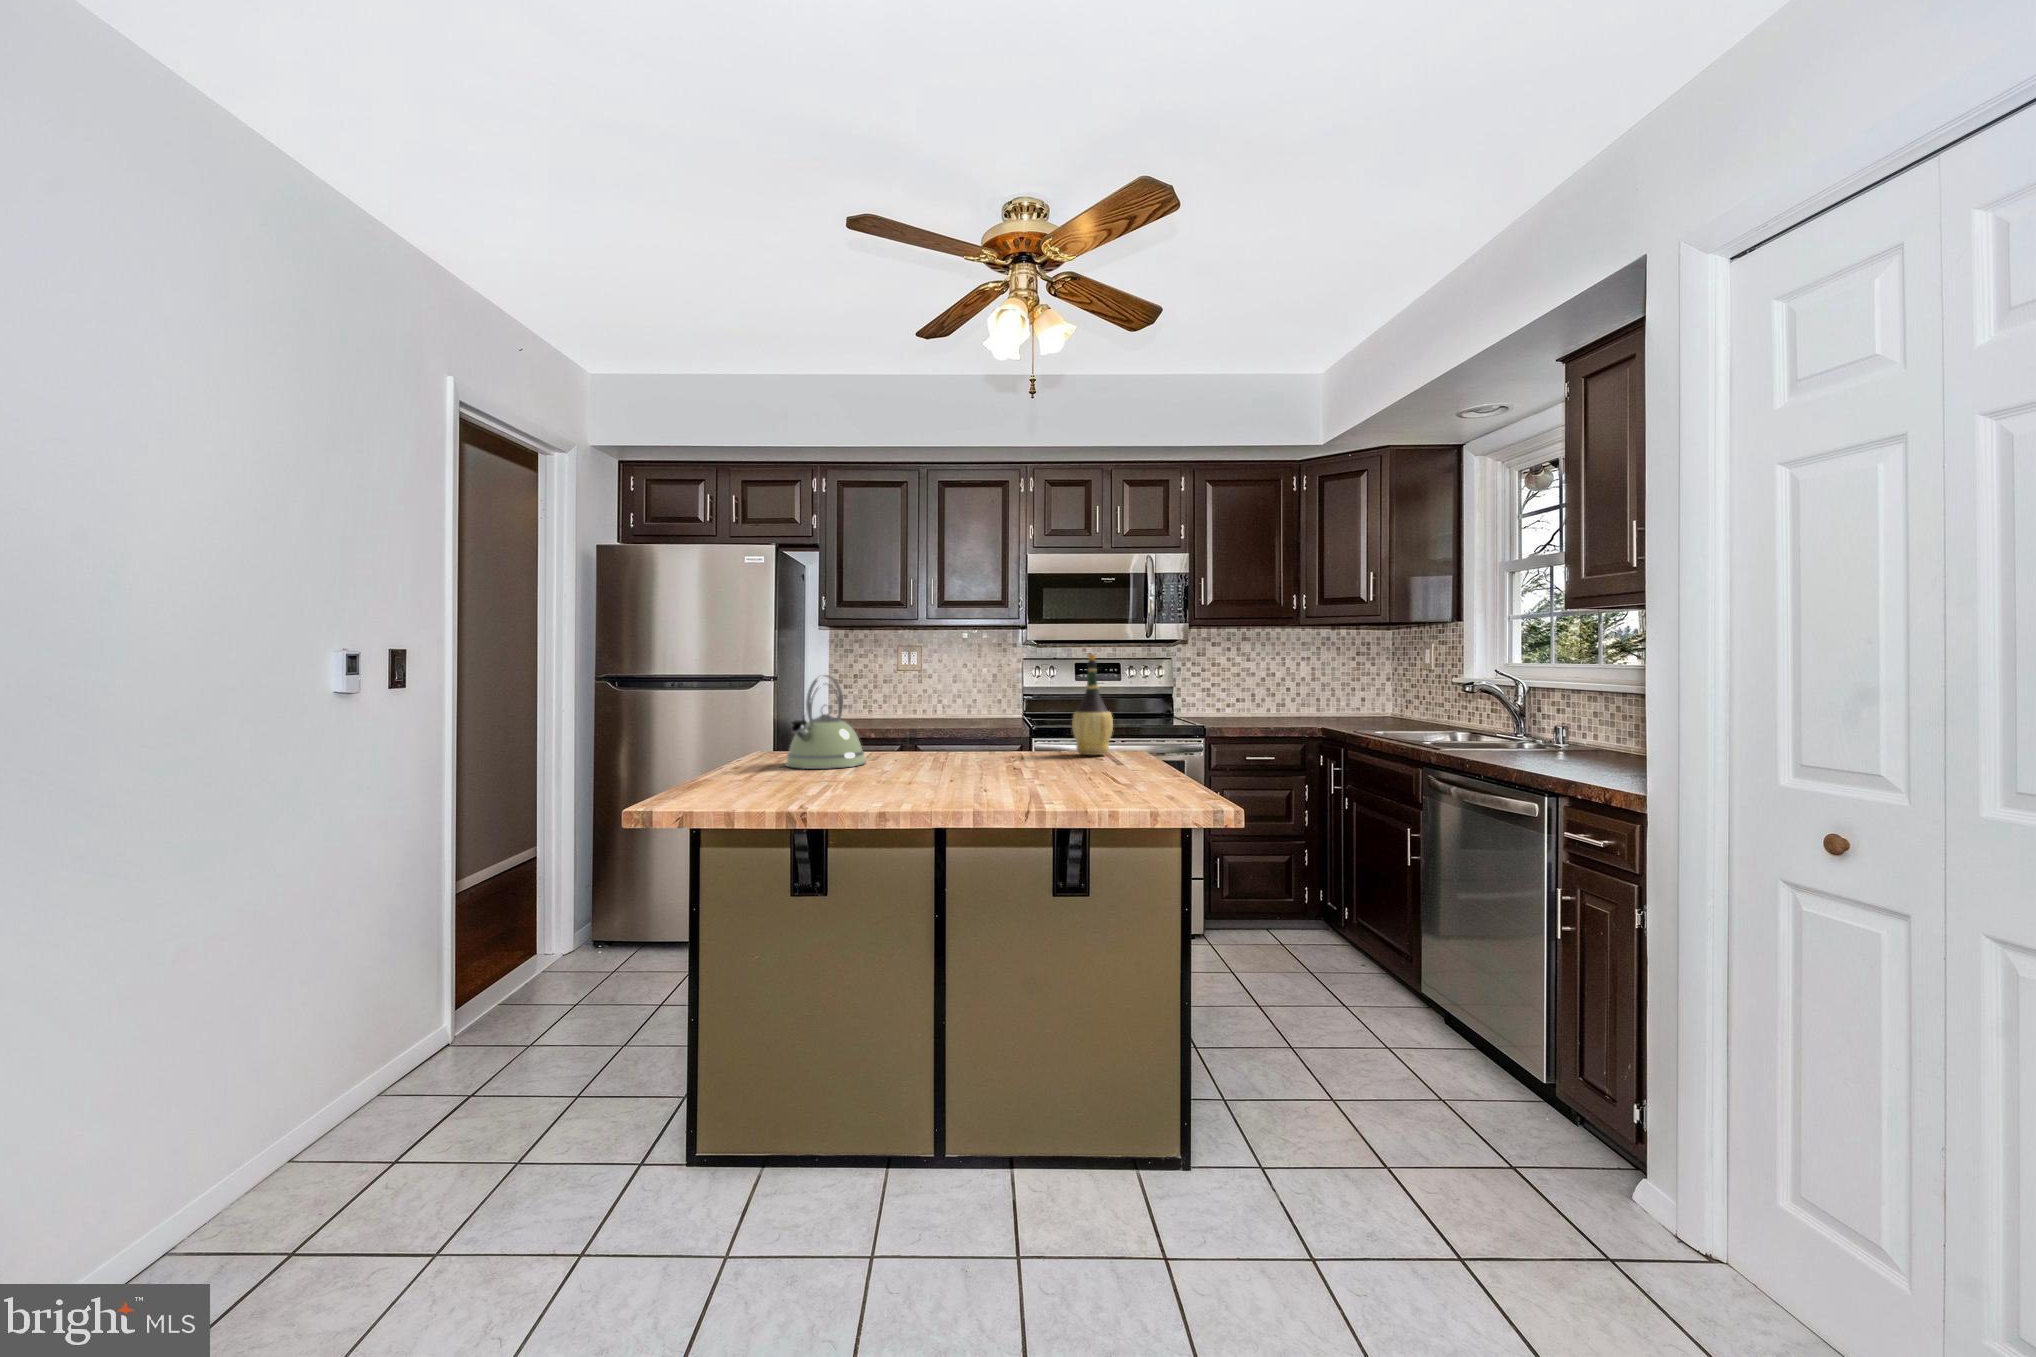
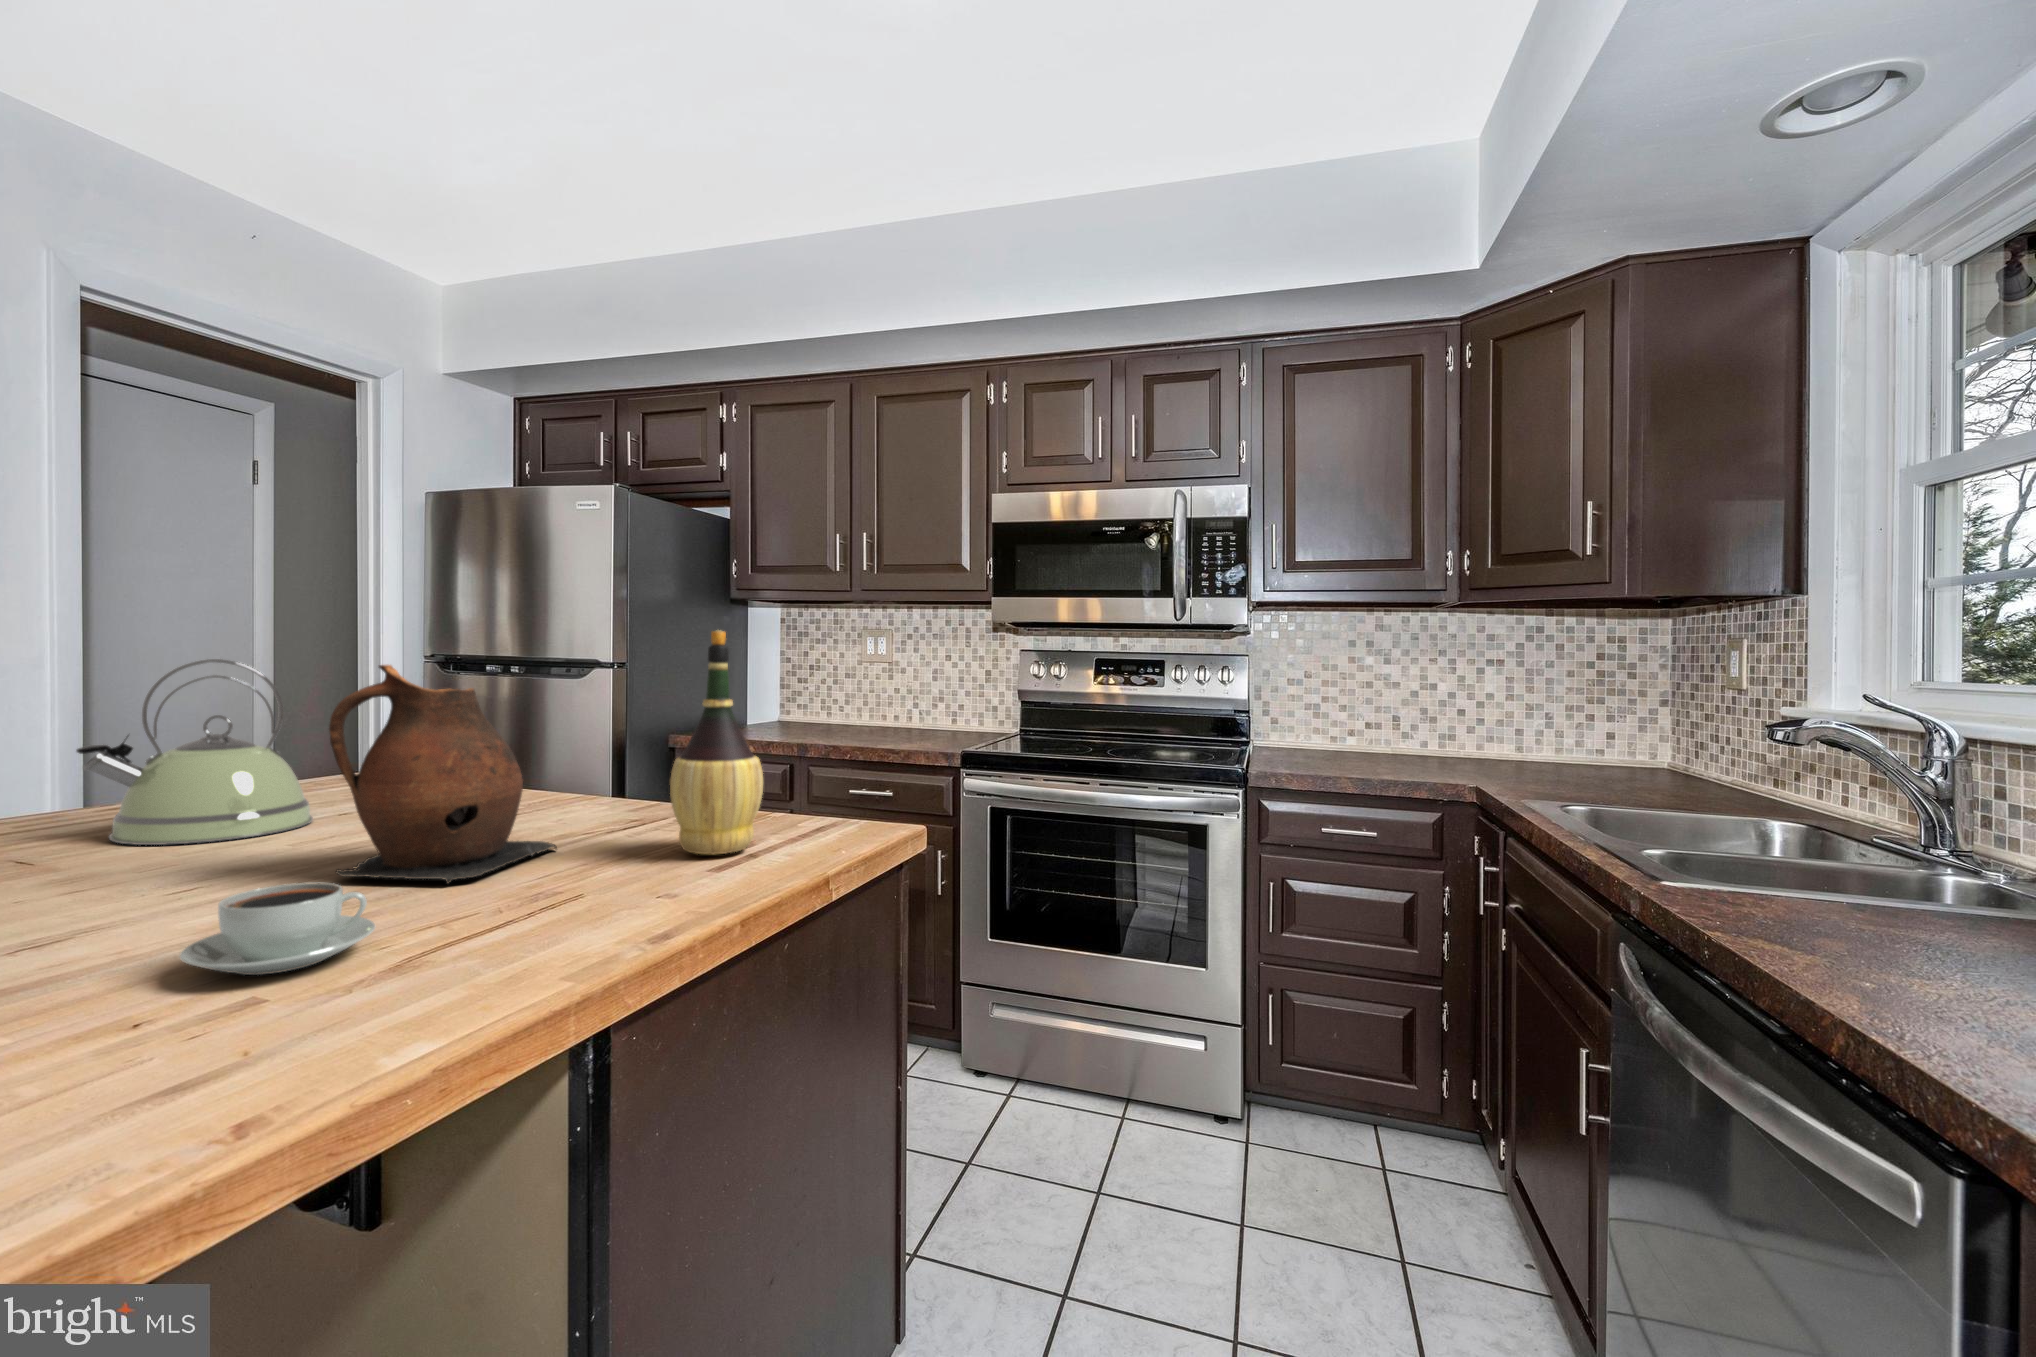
ceramic pitcher: none [962,673,1044,766] -> present [329,665,557,884]
coffee cup: none [1048,752,1102,780] -> present [180,883,375,975]

